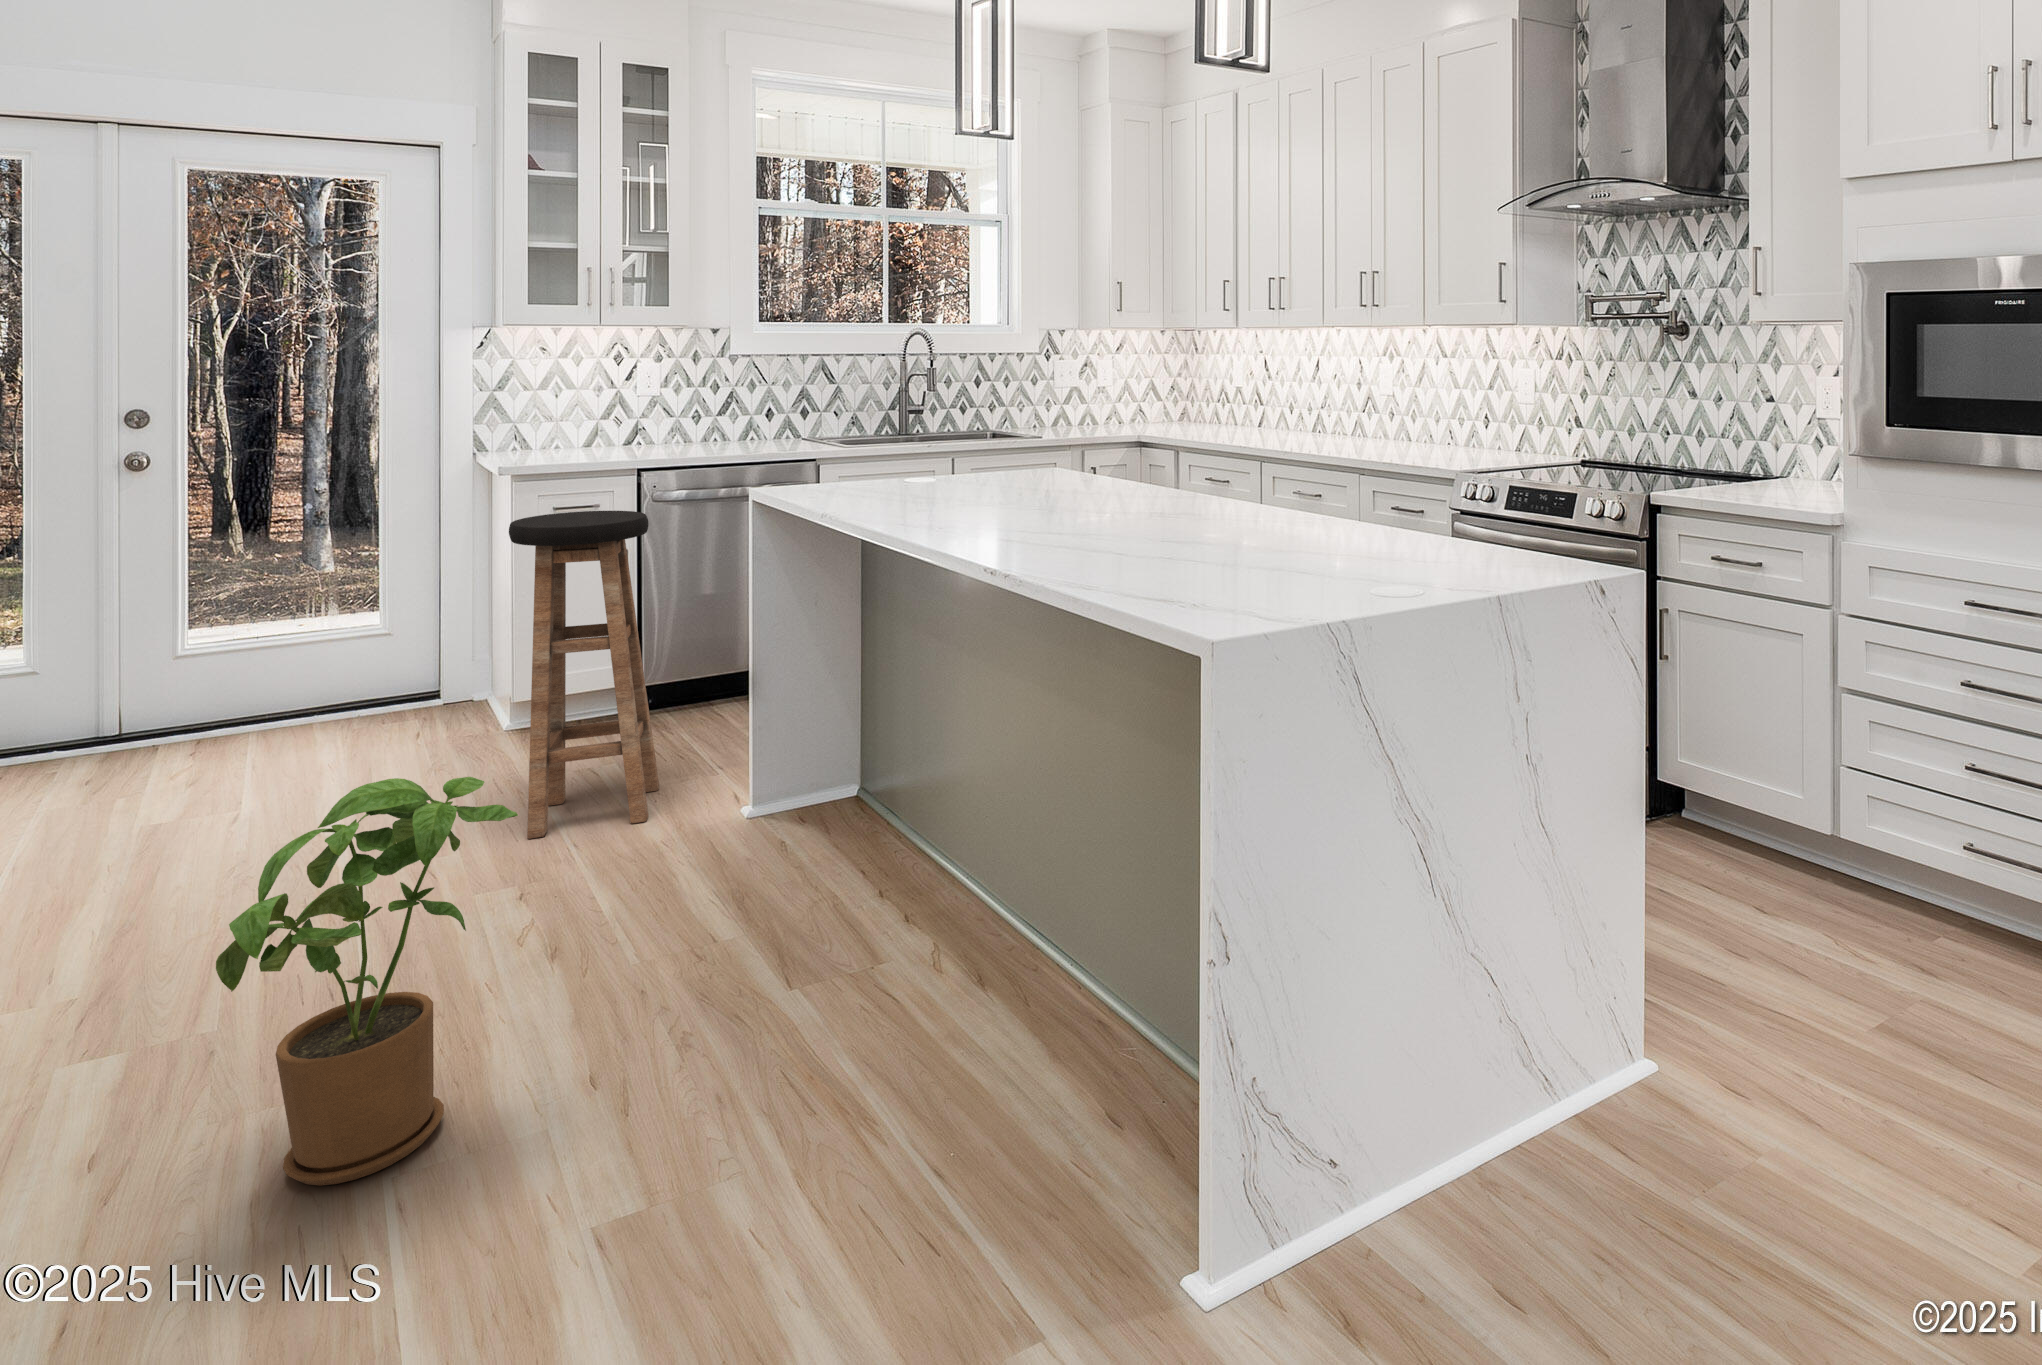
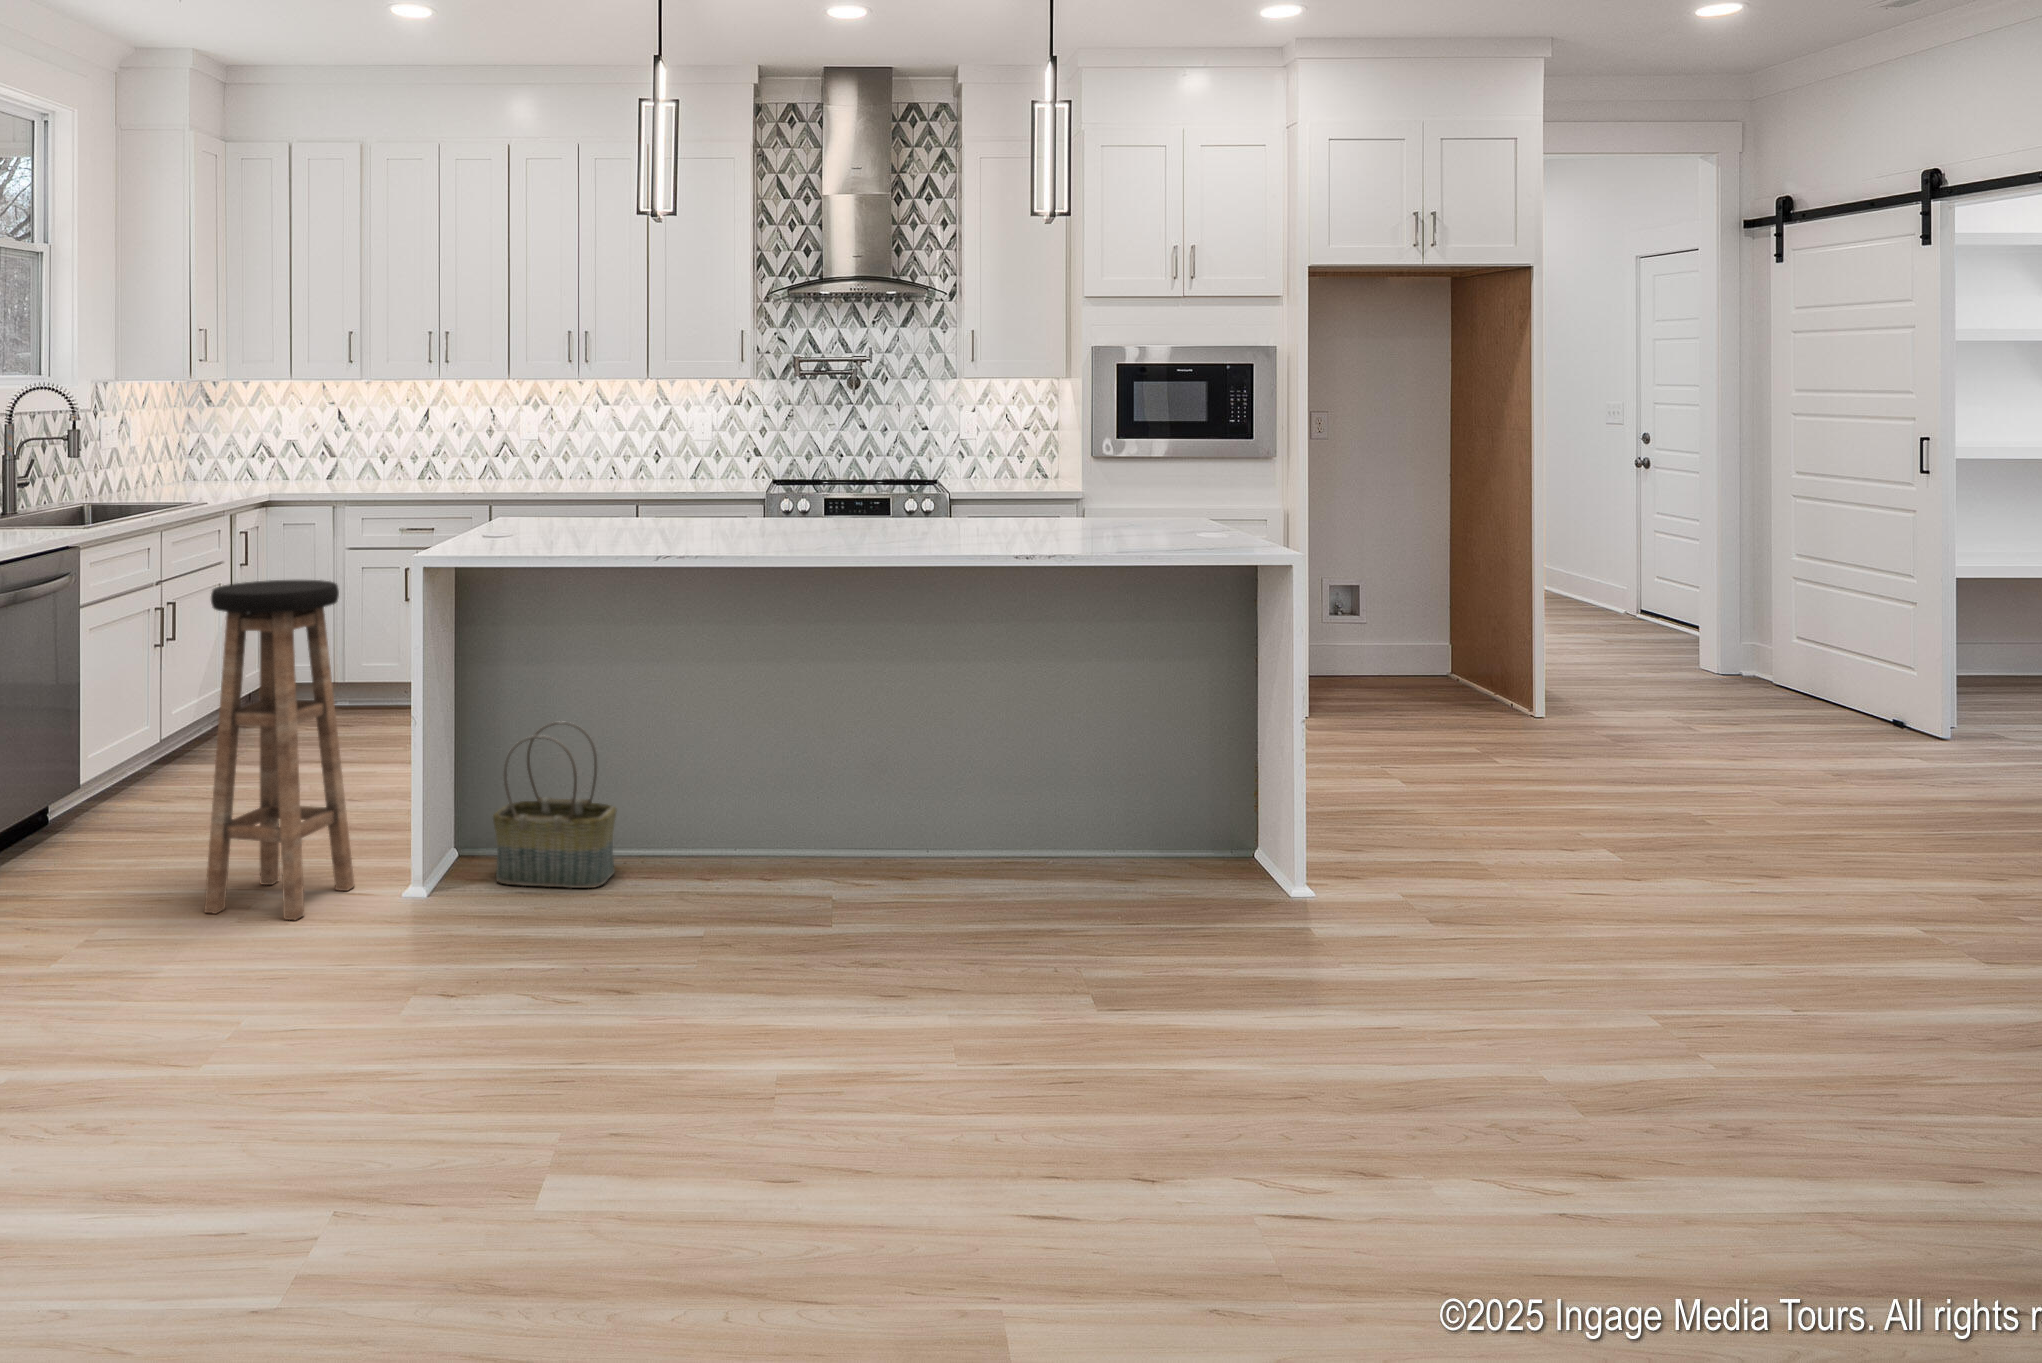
basket: none [654,714,749,923] -> present [493,722,617,888]
house plant: present [216,777,518,1185] -> none [692,689,862,967]

